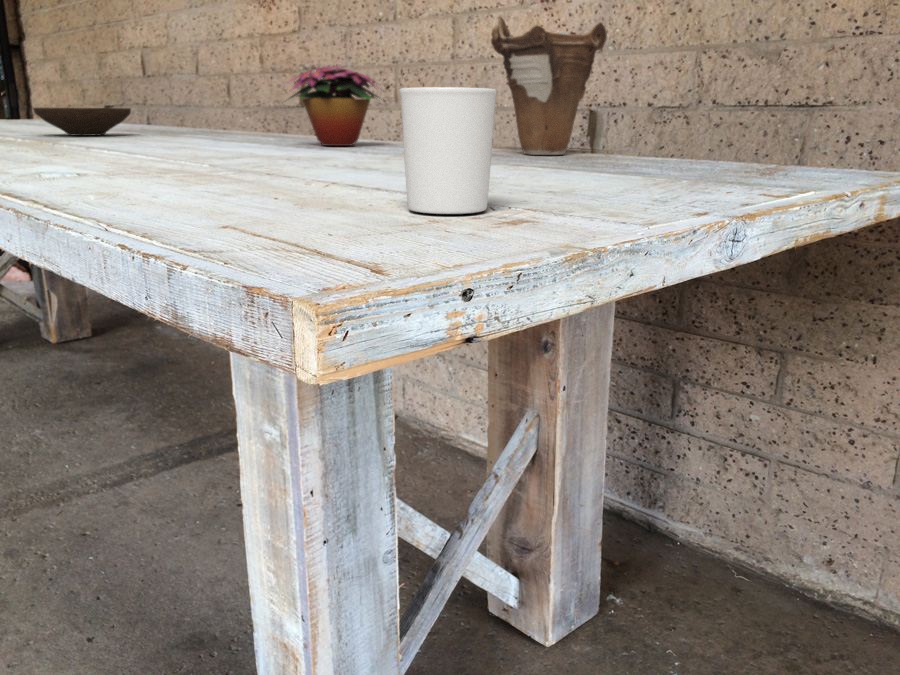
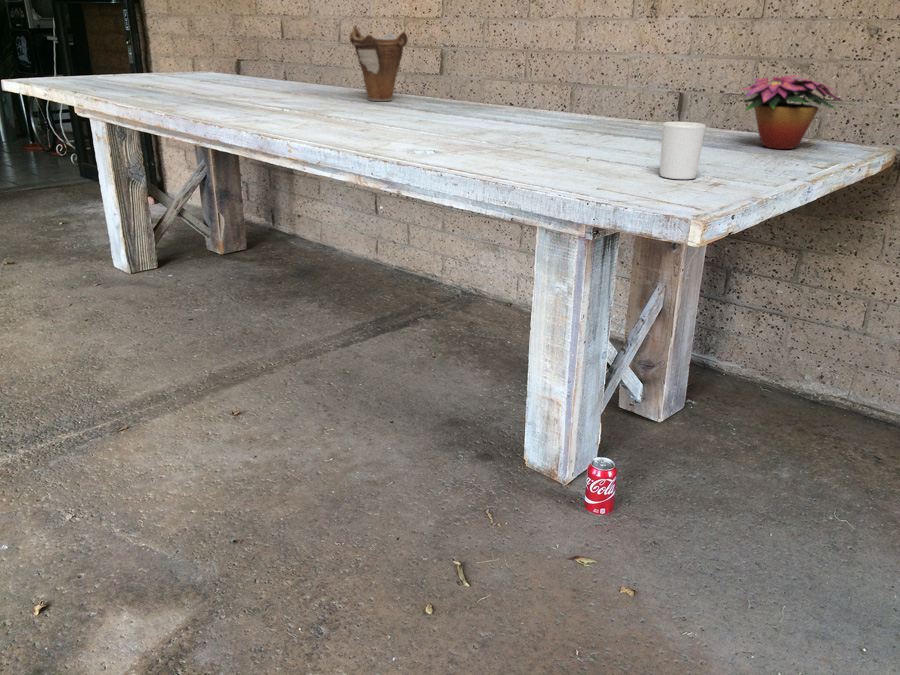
vase: present [491,17,607,155] -> present [350,27,408,101]
flower arrangement: present [290,66,384,146] -> present [742,75,841,149]
wooden bowl: present [33,108,131,136] -> none [251,74,319,97]

